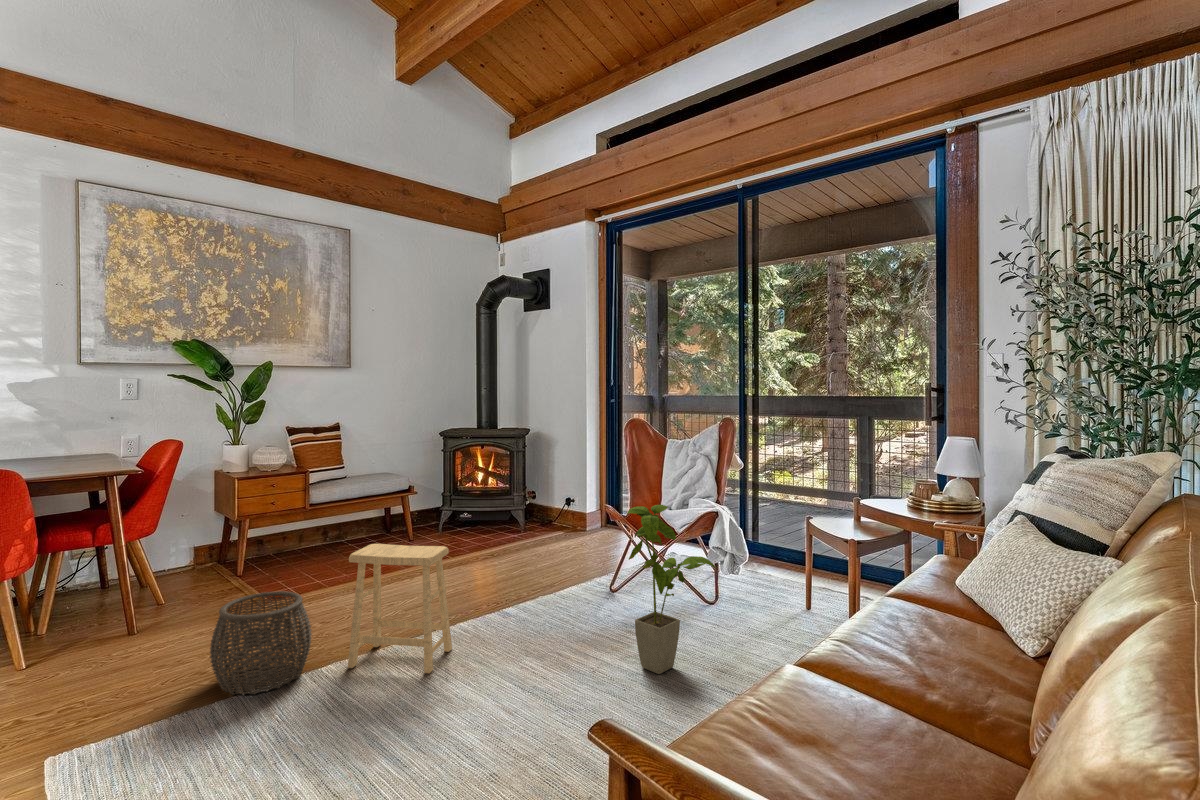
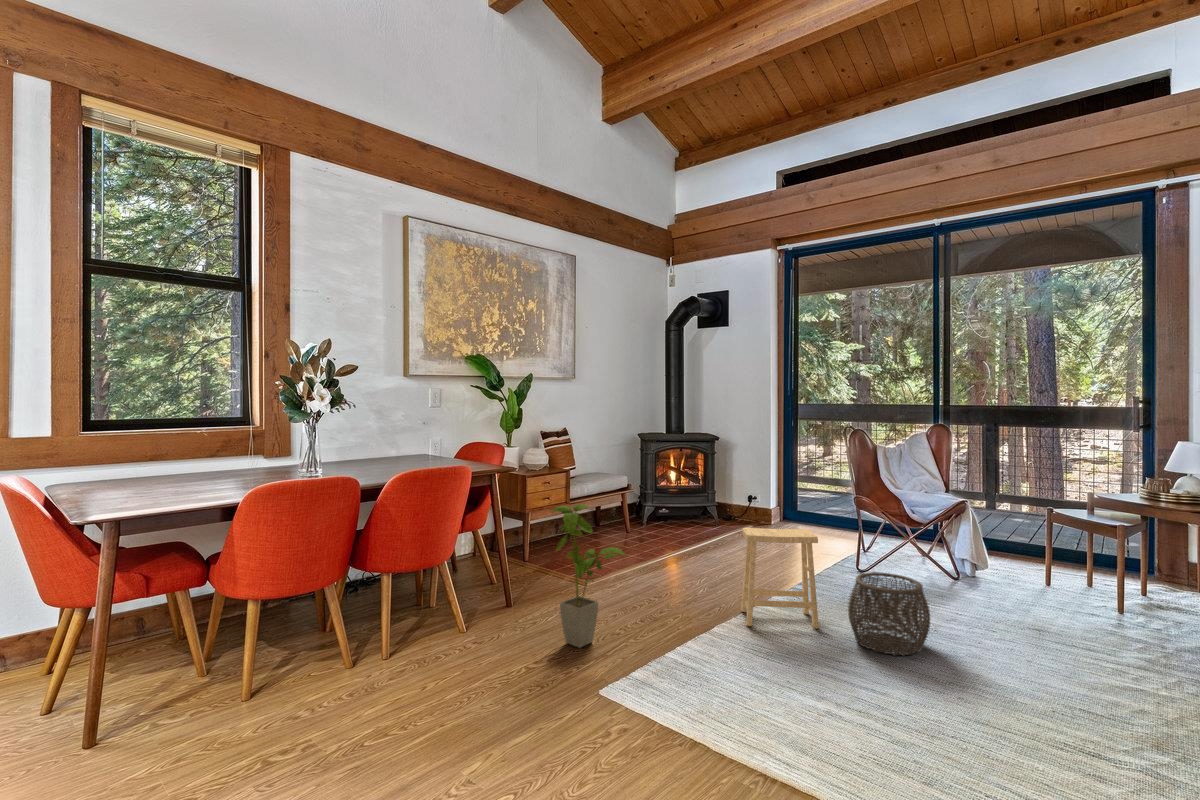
house plant: present [626,505,716,674] -> present [553,504,625,648]
woven basket: present [210,591,312,695] -> present [848,572,930,656]

